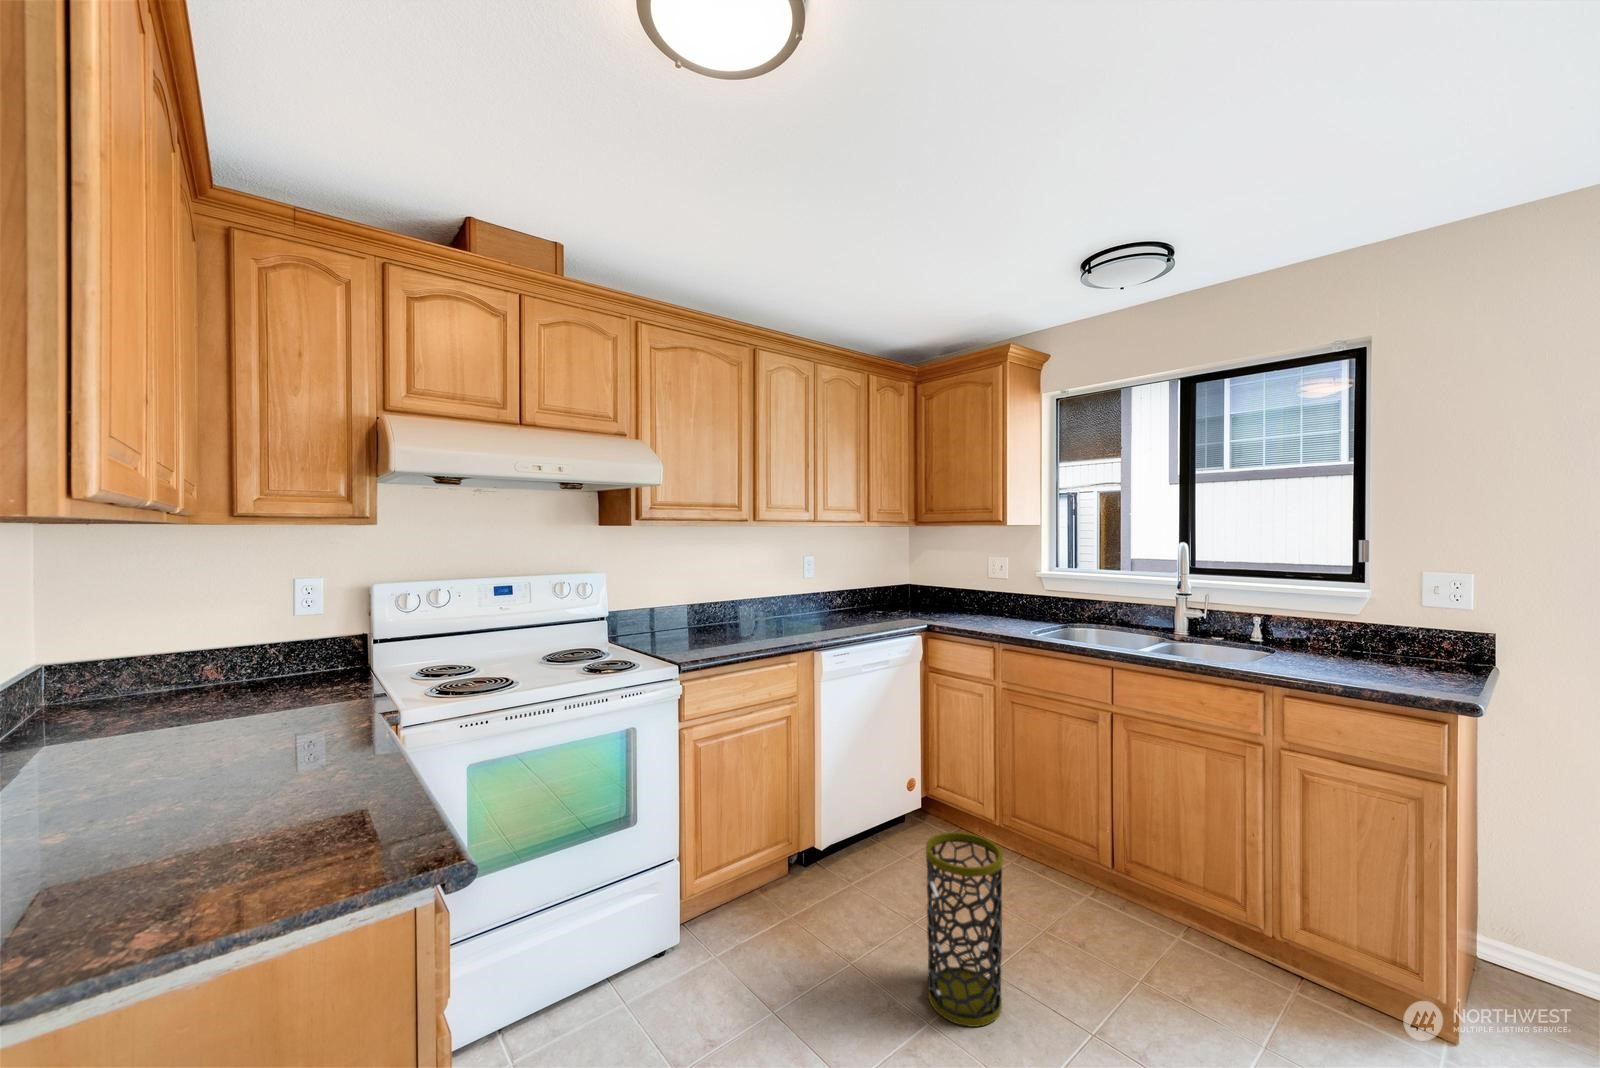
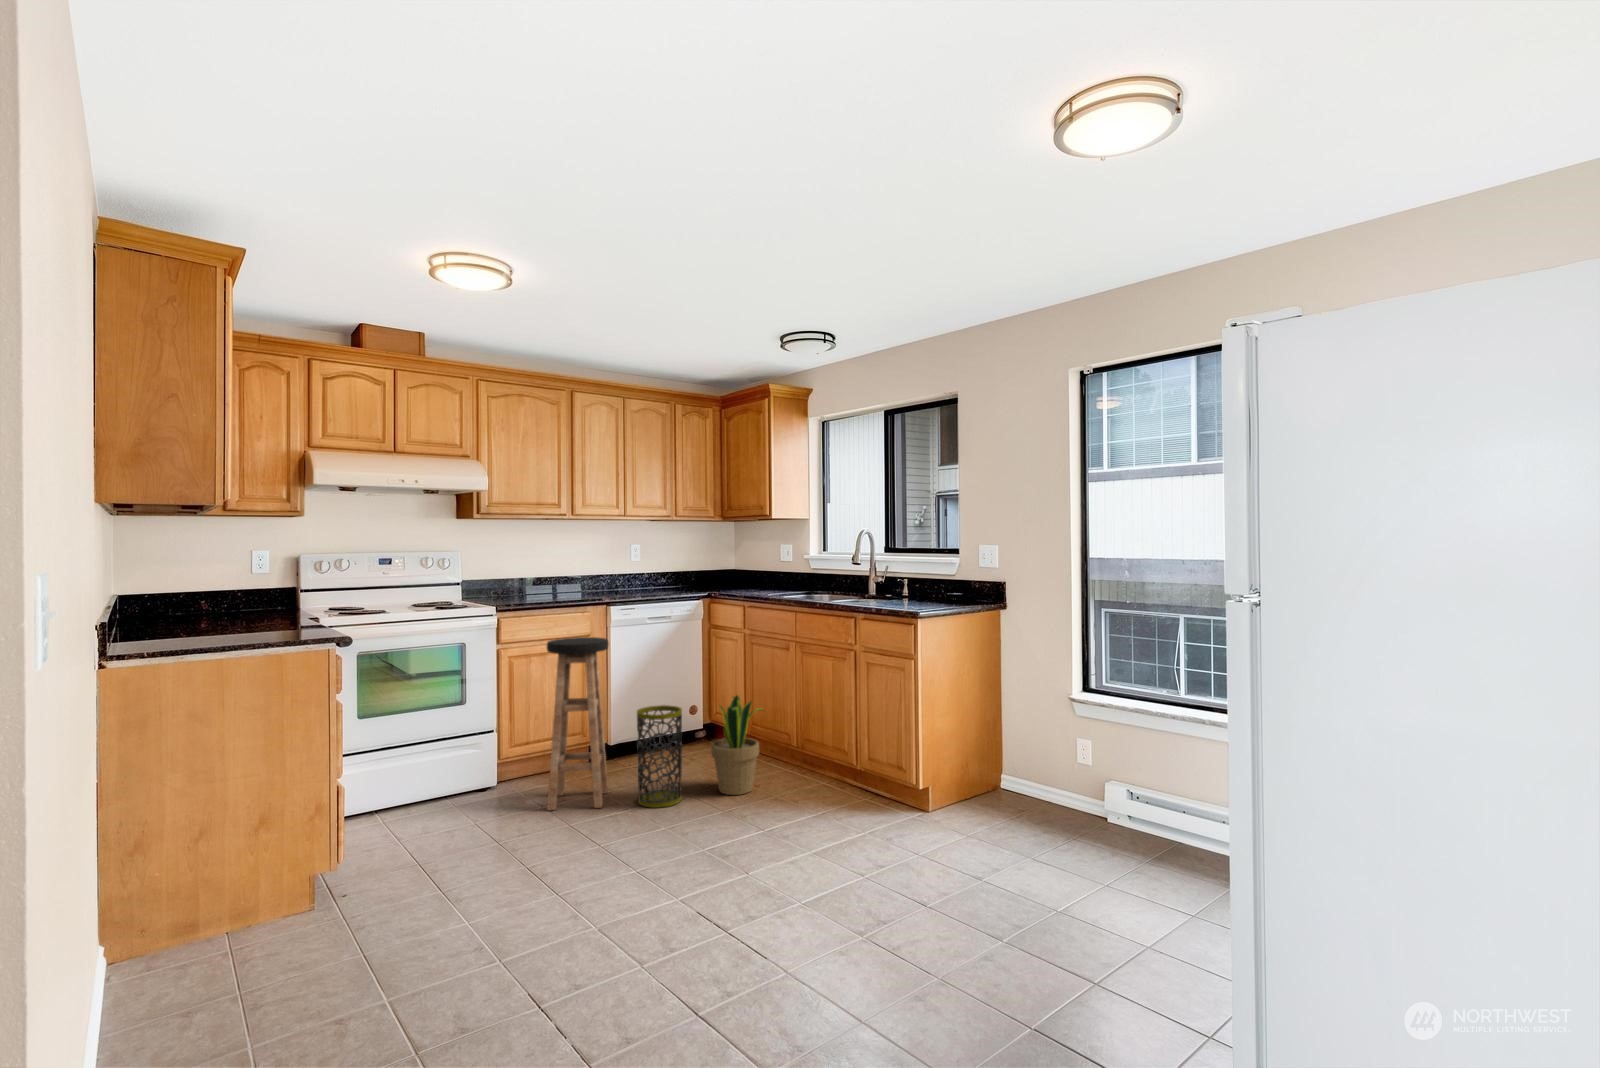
bar stool: none [778,719,880,1034] -> present [547,637,608,810]
potted plant: none [1025,803,1114,983] -> present [711,695,763,795]

